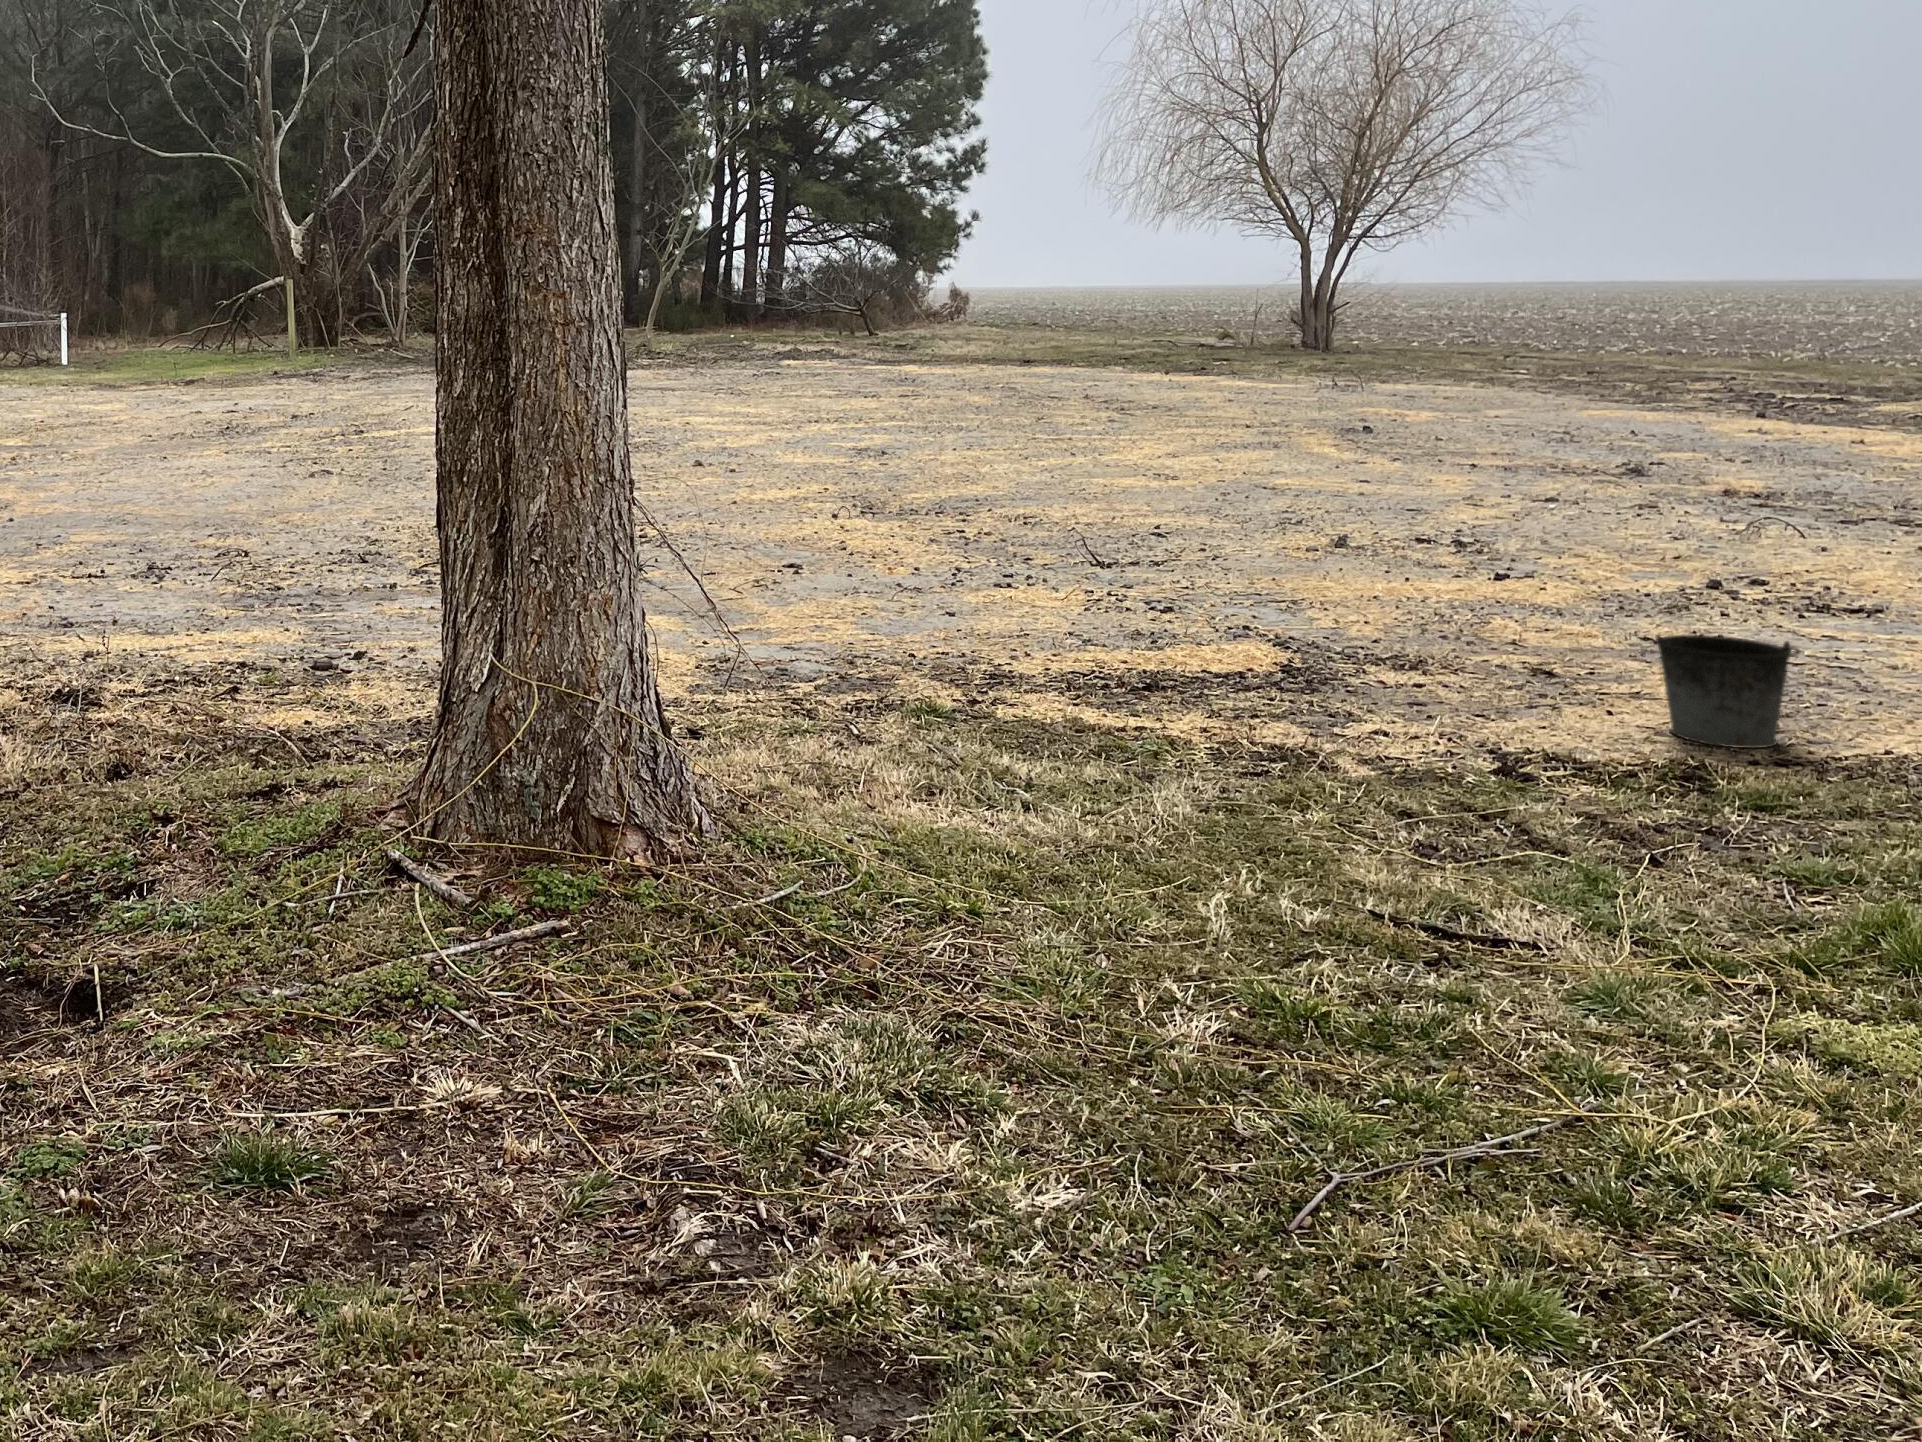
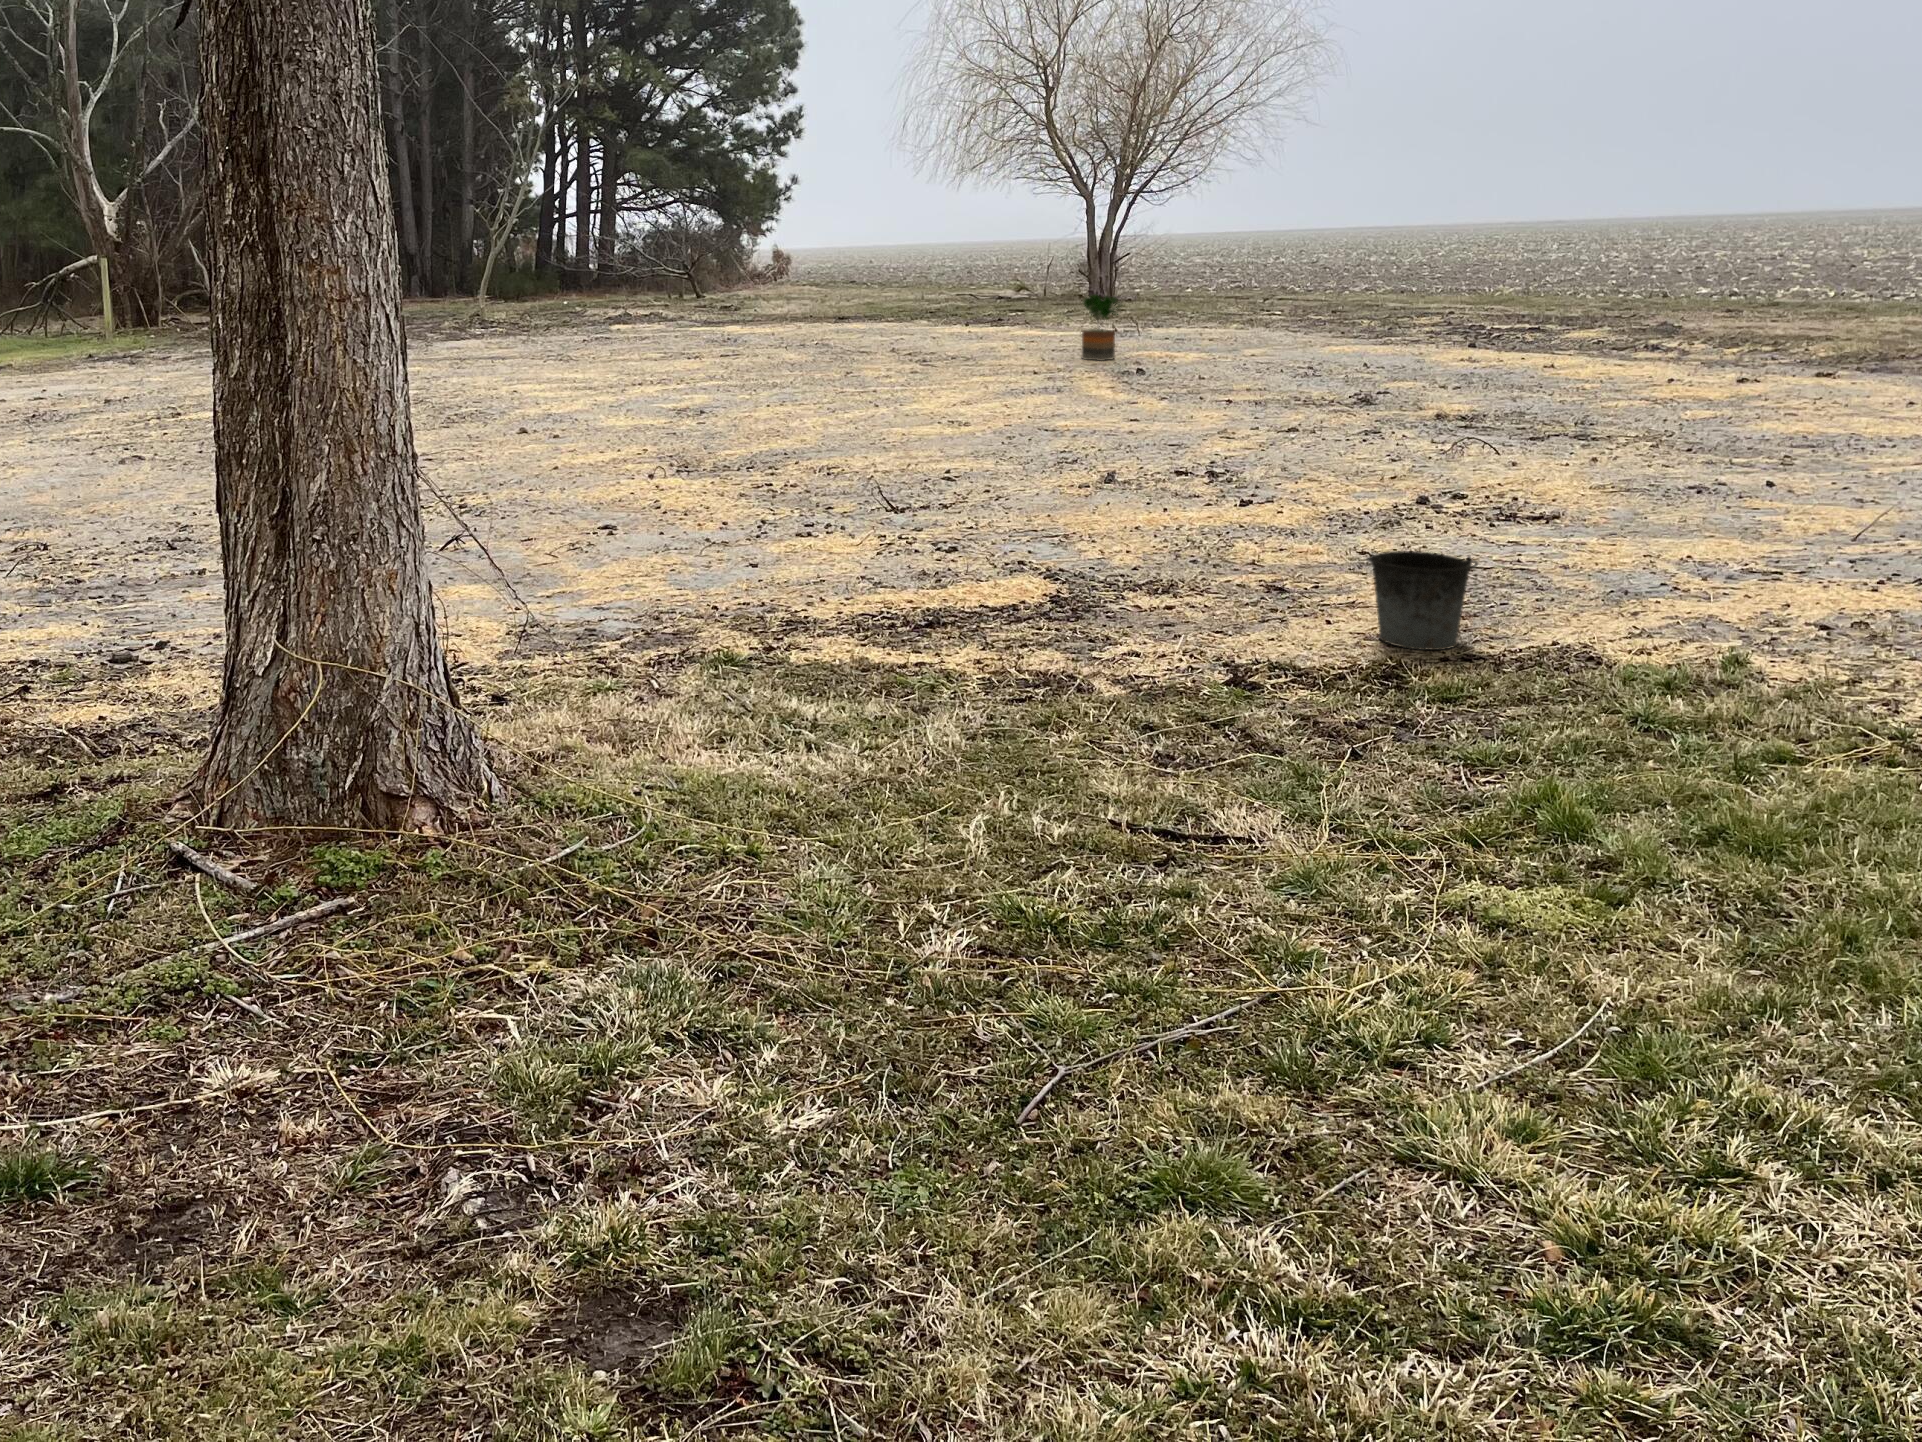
potted tree: none [1256,376,1305,445] -> present [1082,295,1123,361]

